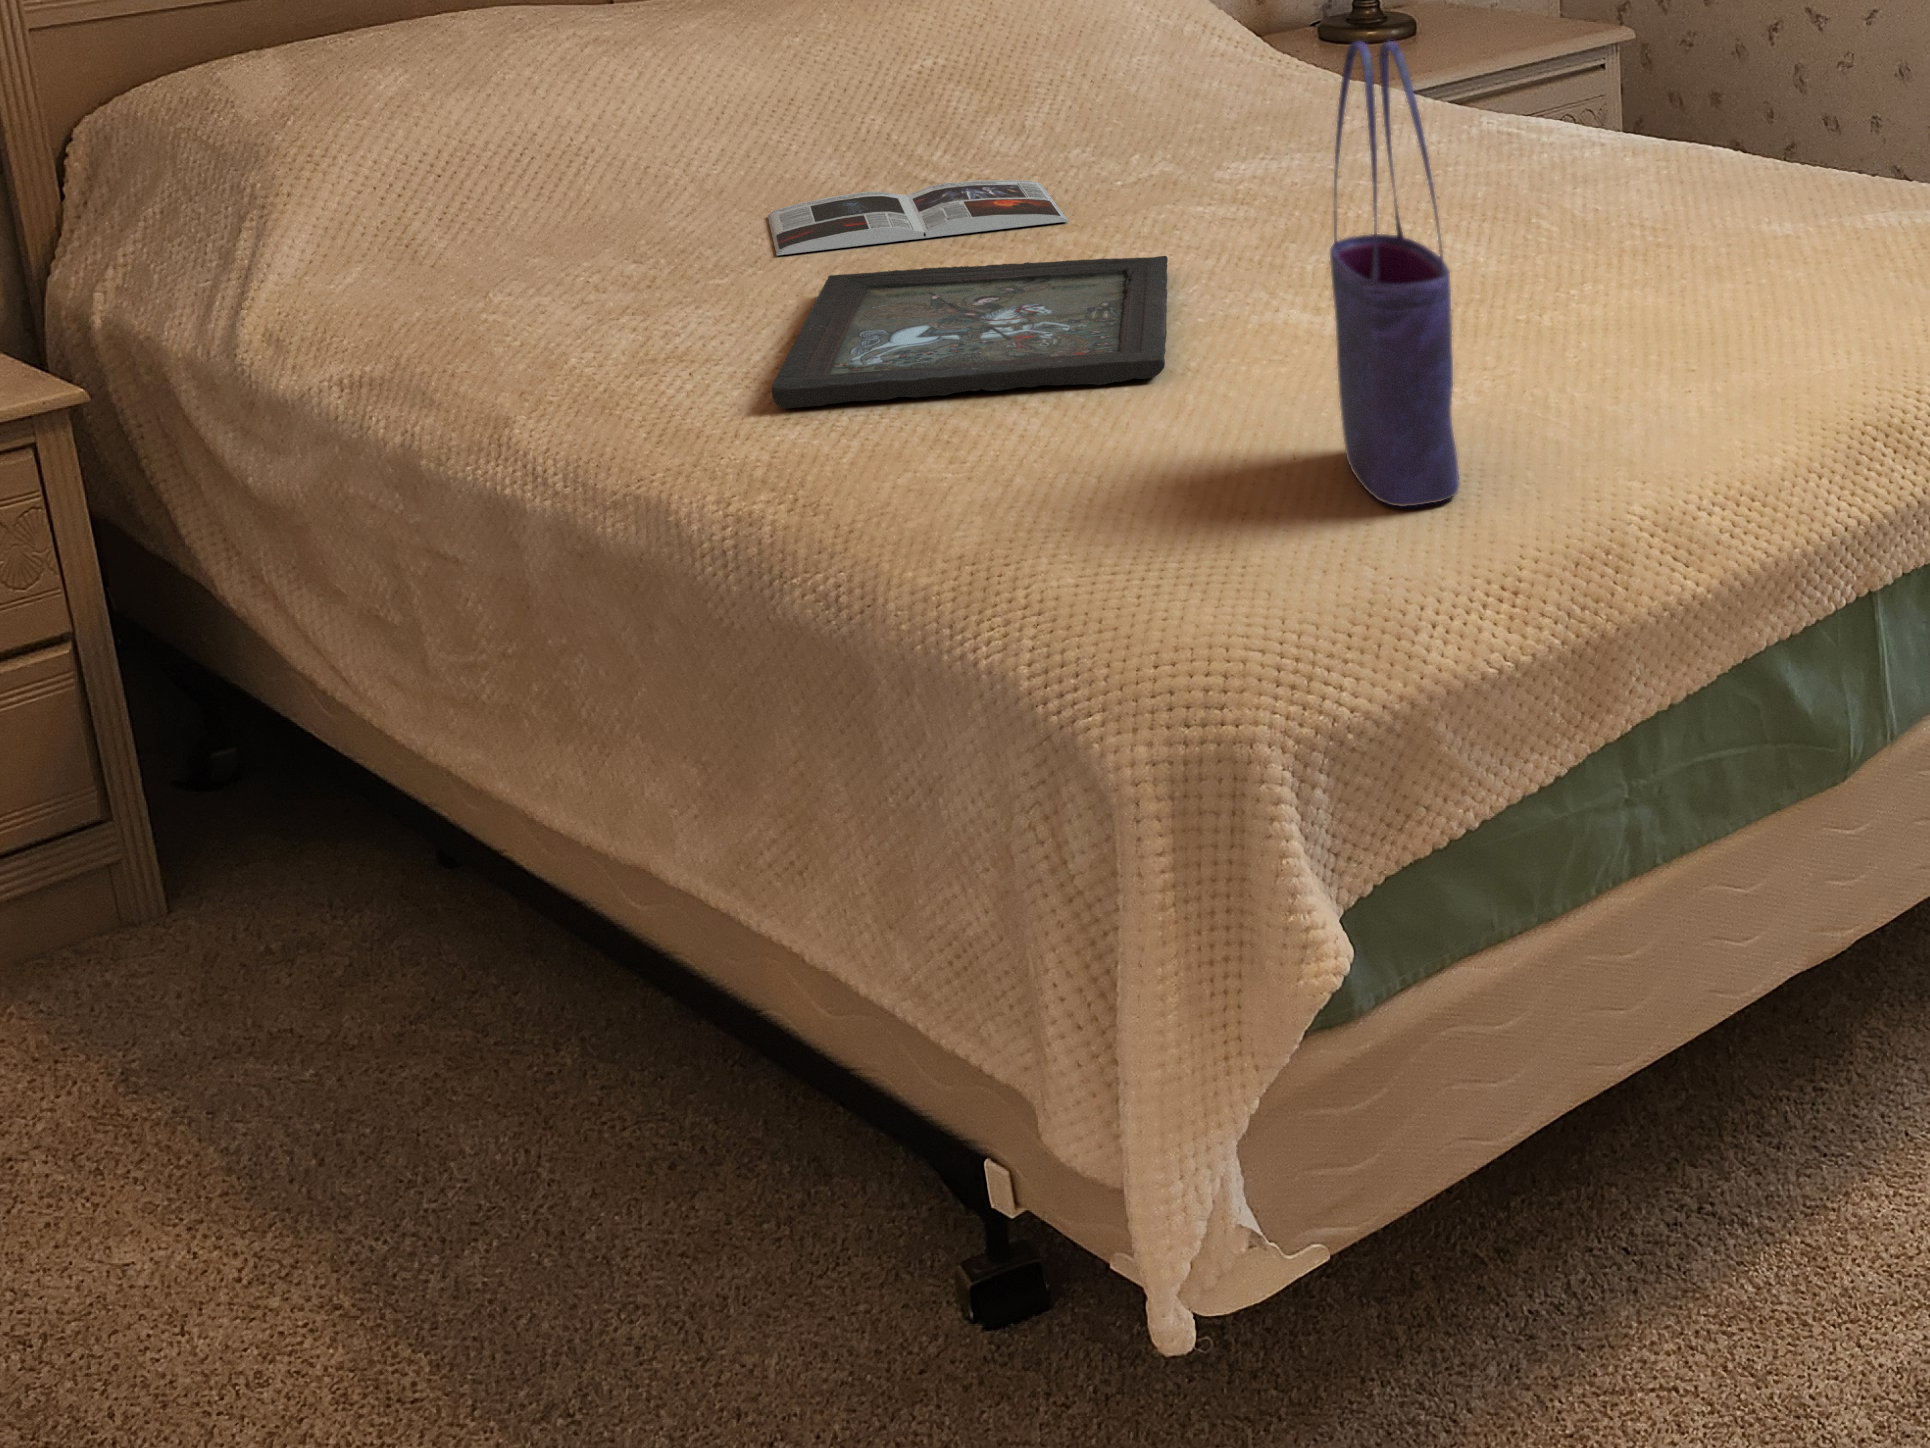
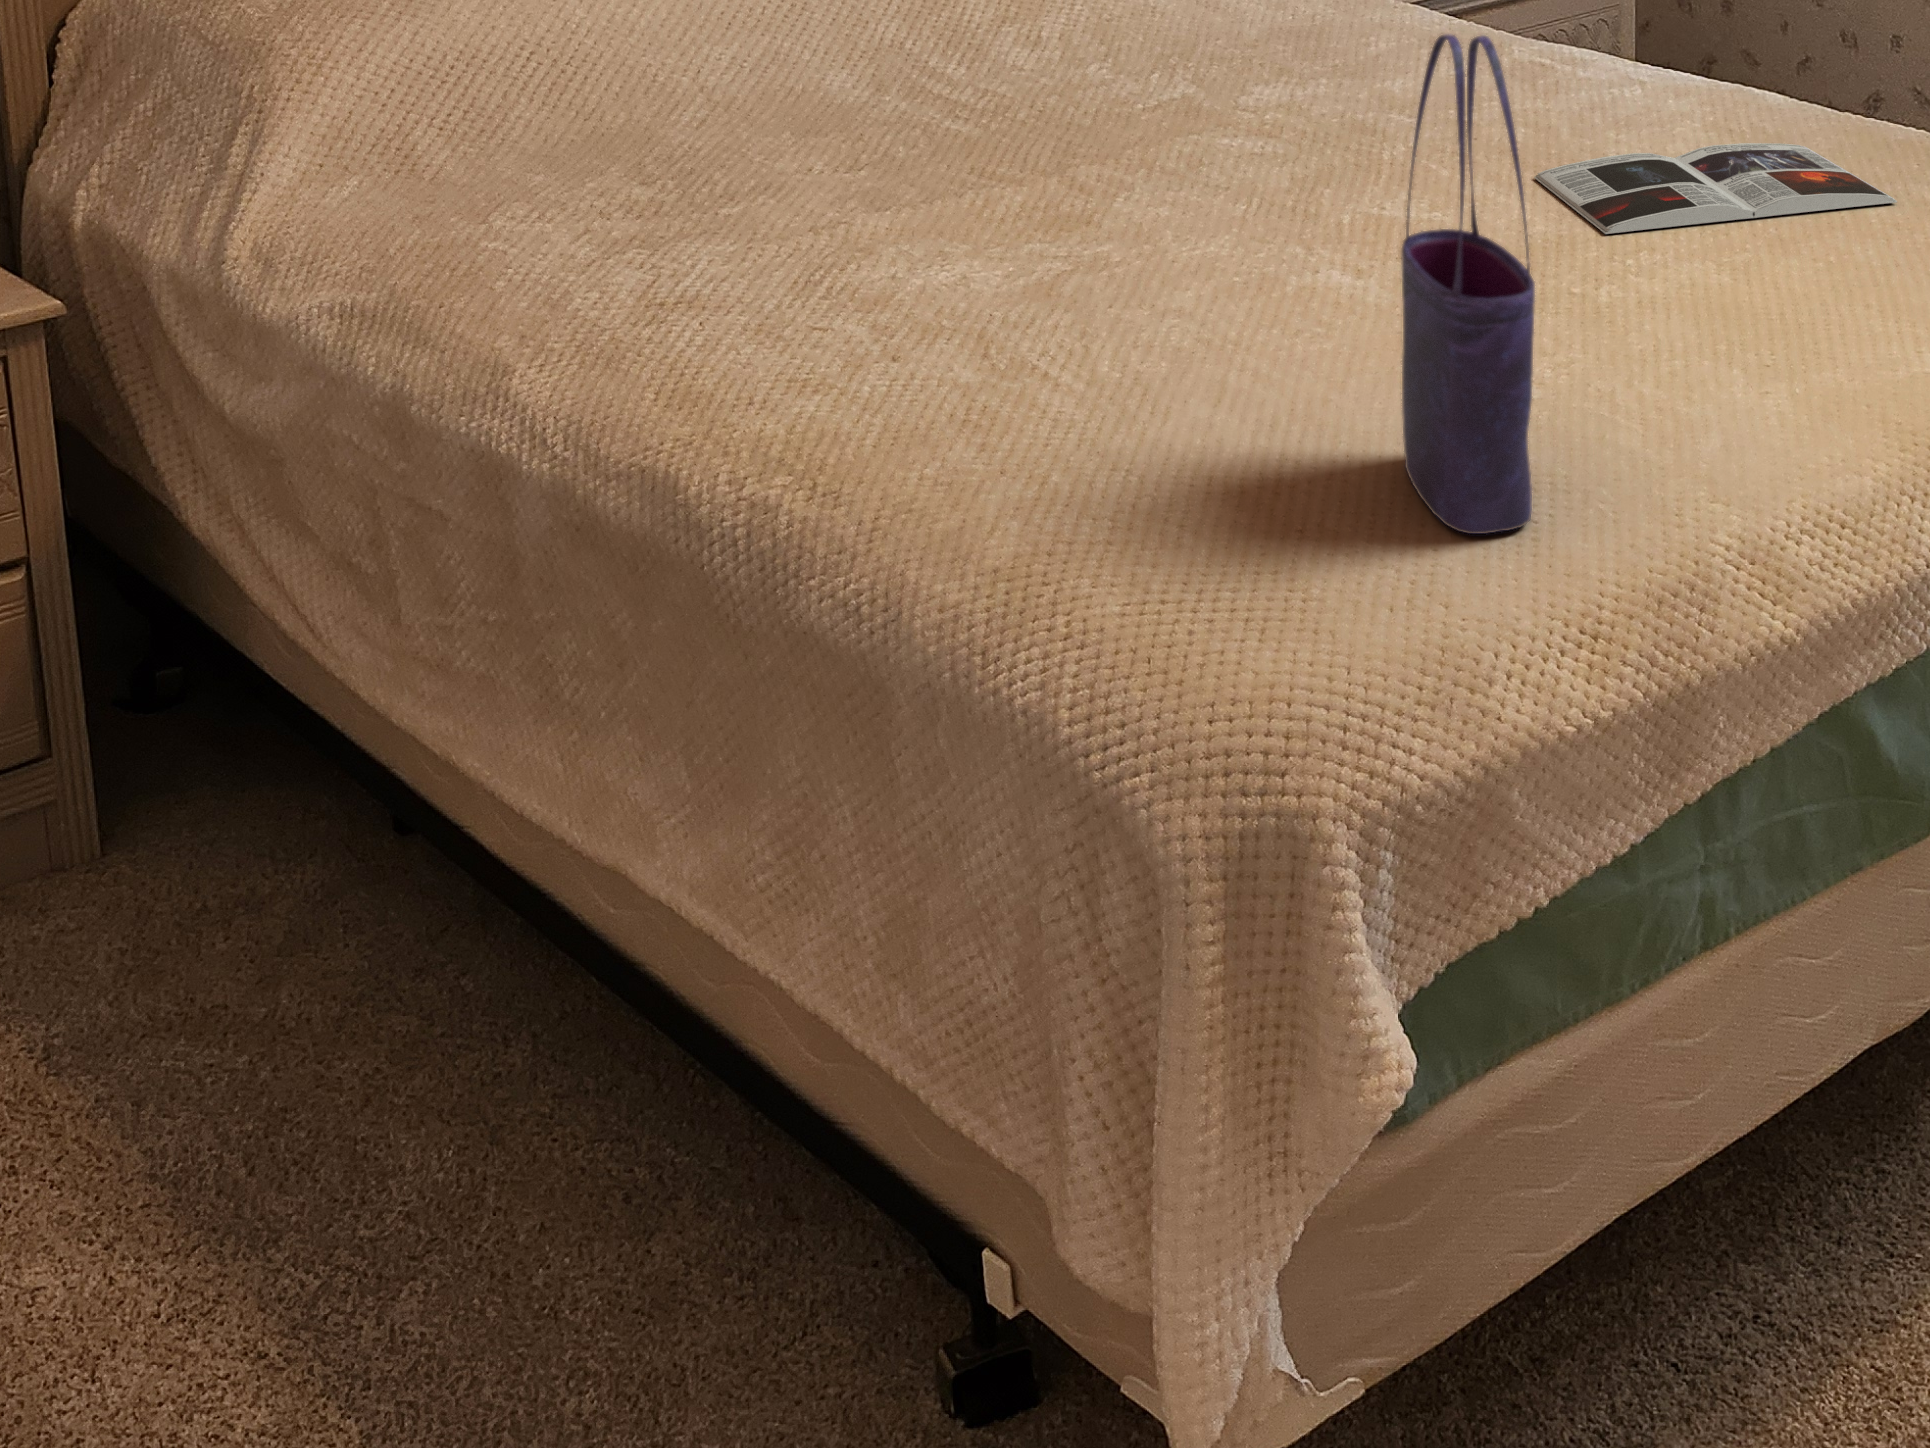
magazine: present [768,180,1068,255] -> present [1534,143,1897,234]
tray: present [772,256,1168,408] -> none [789,202,1202,372]

